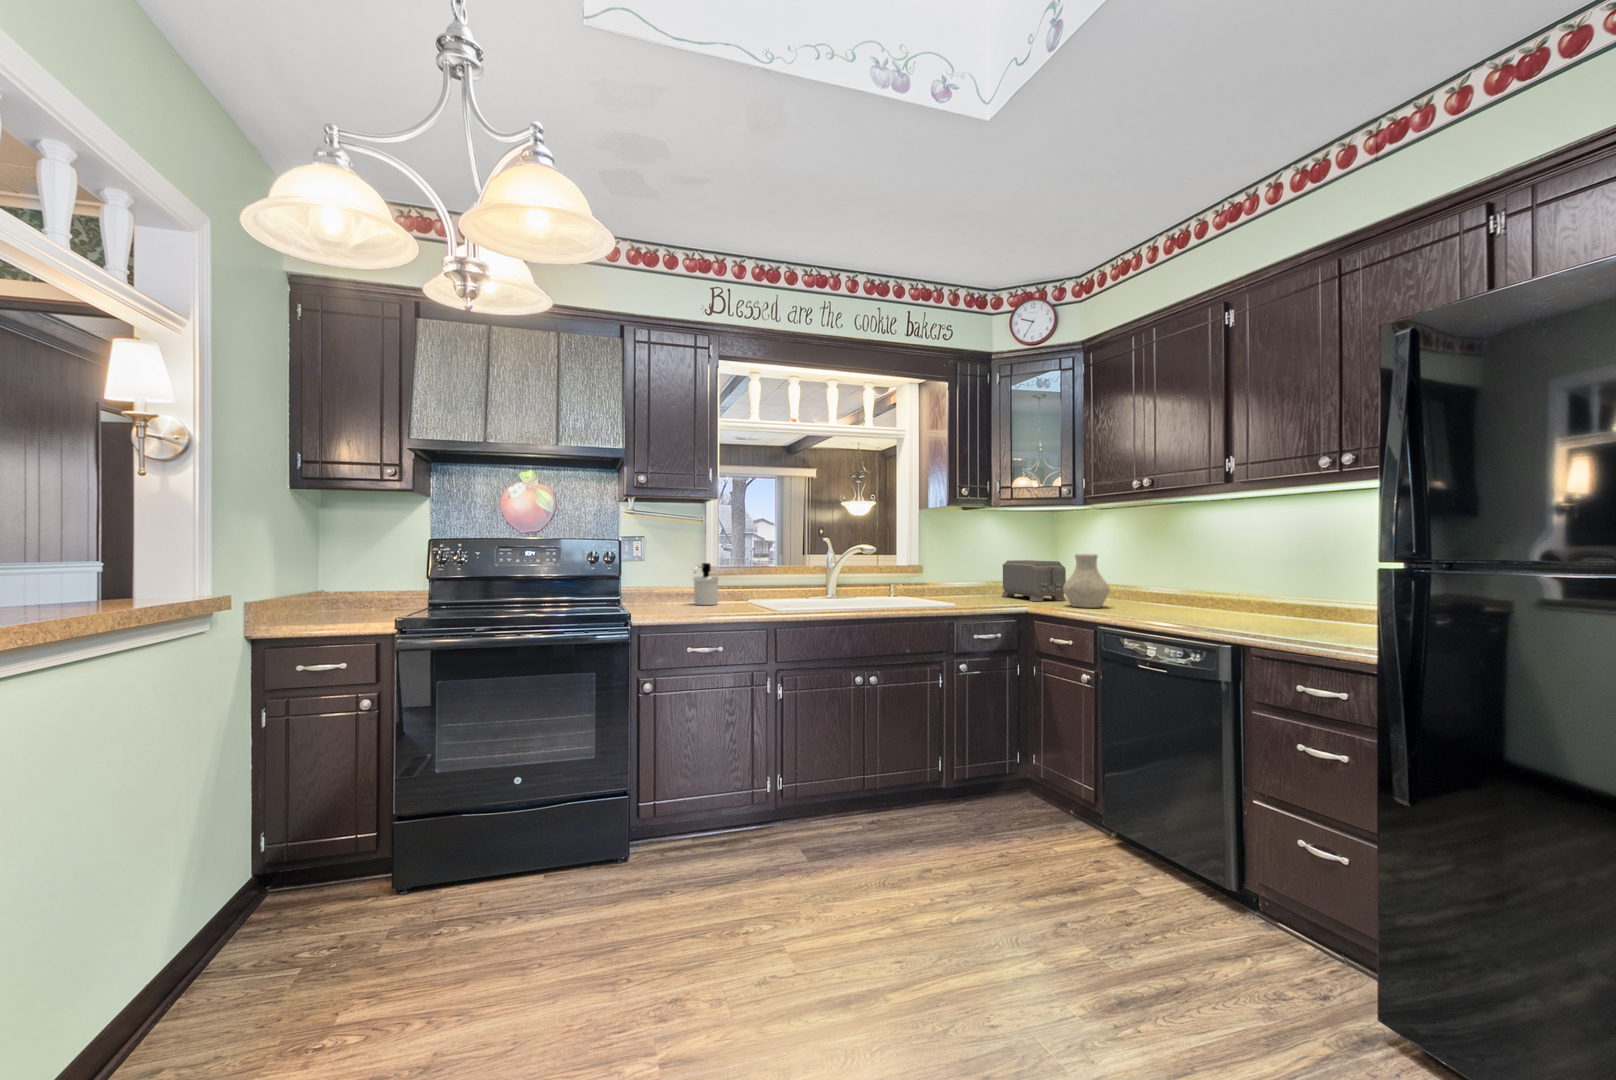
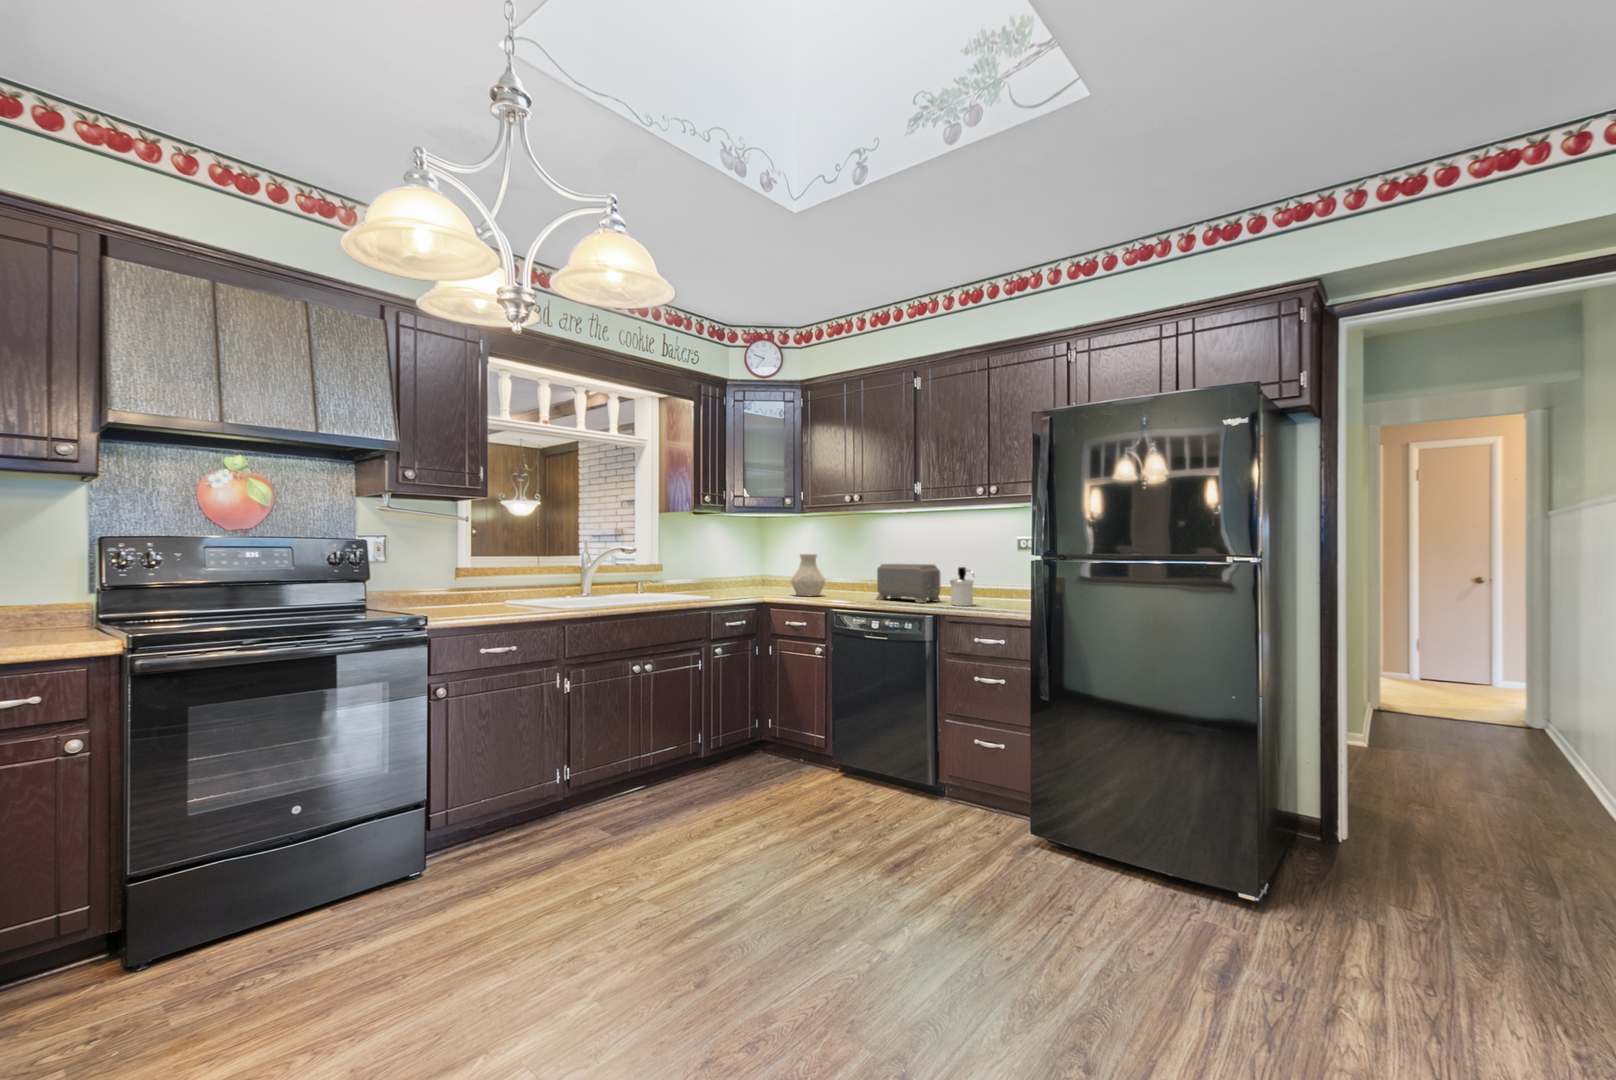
toaster: present [1002,560,1066,601] -> present [876,564,941,603]
soap dispenser: present [693,563,719,605] -> present [950,567,974,606]

